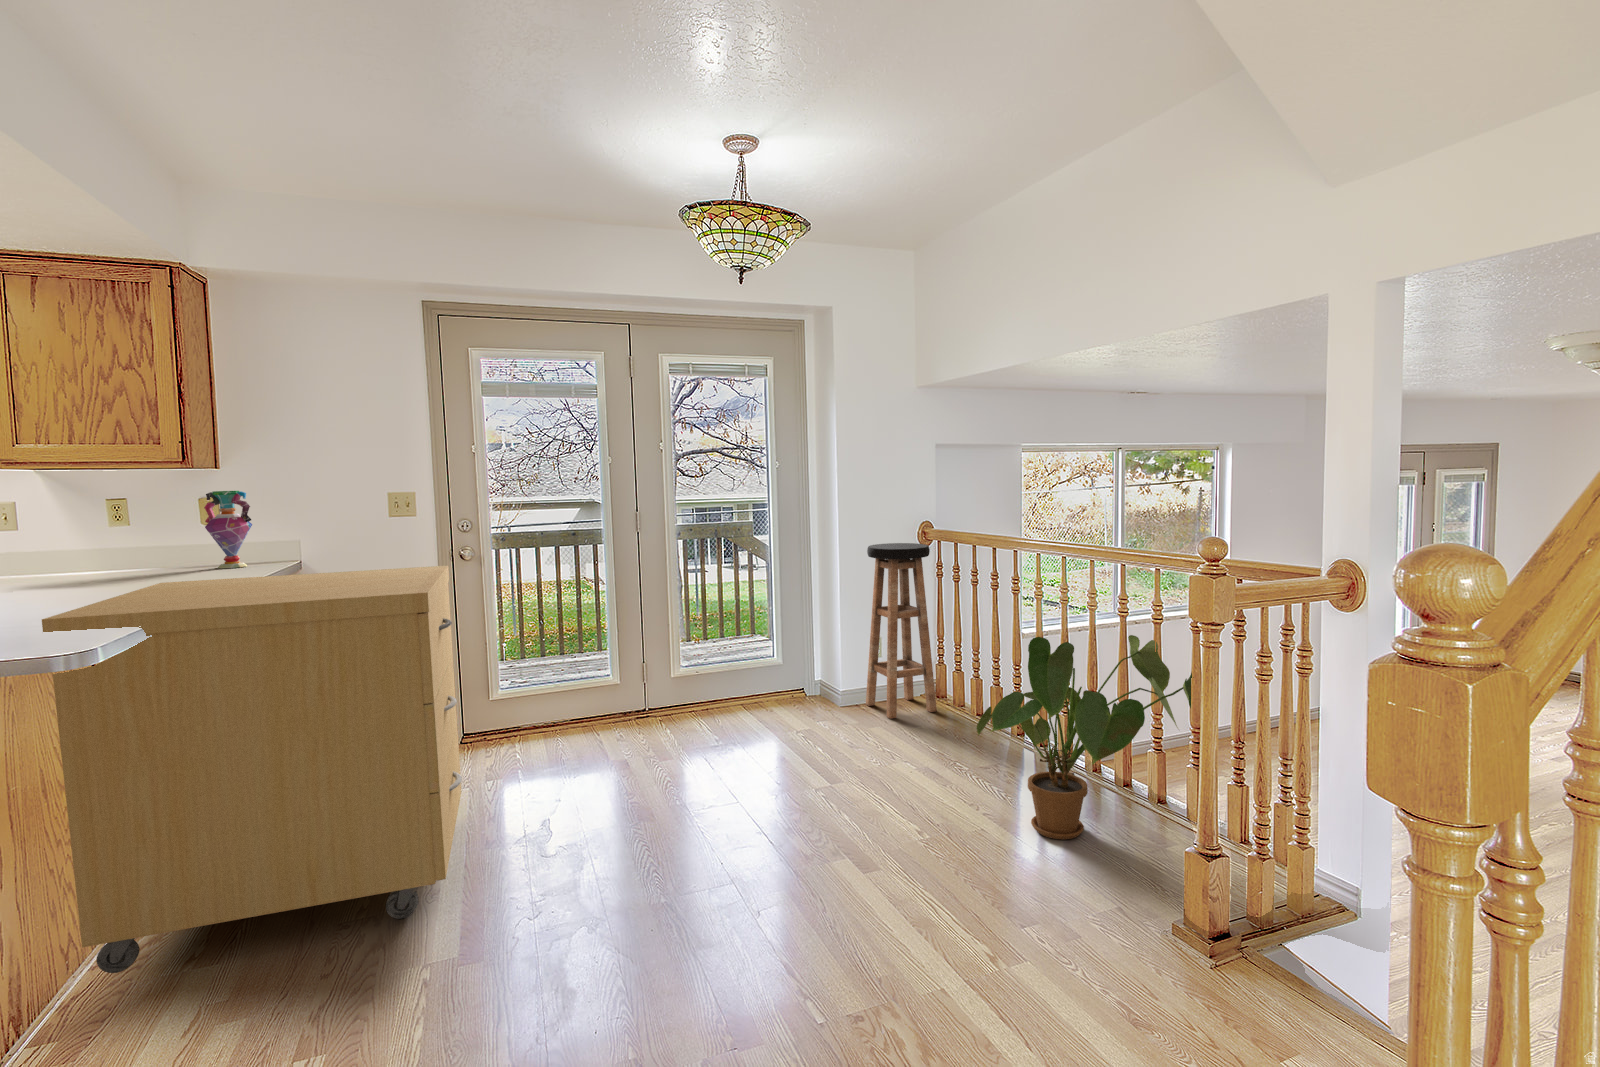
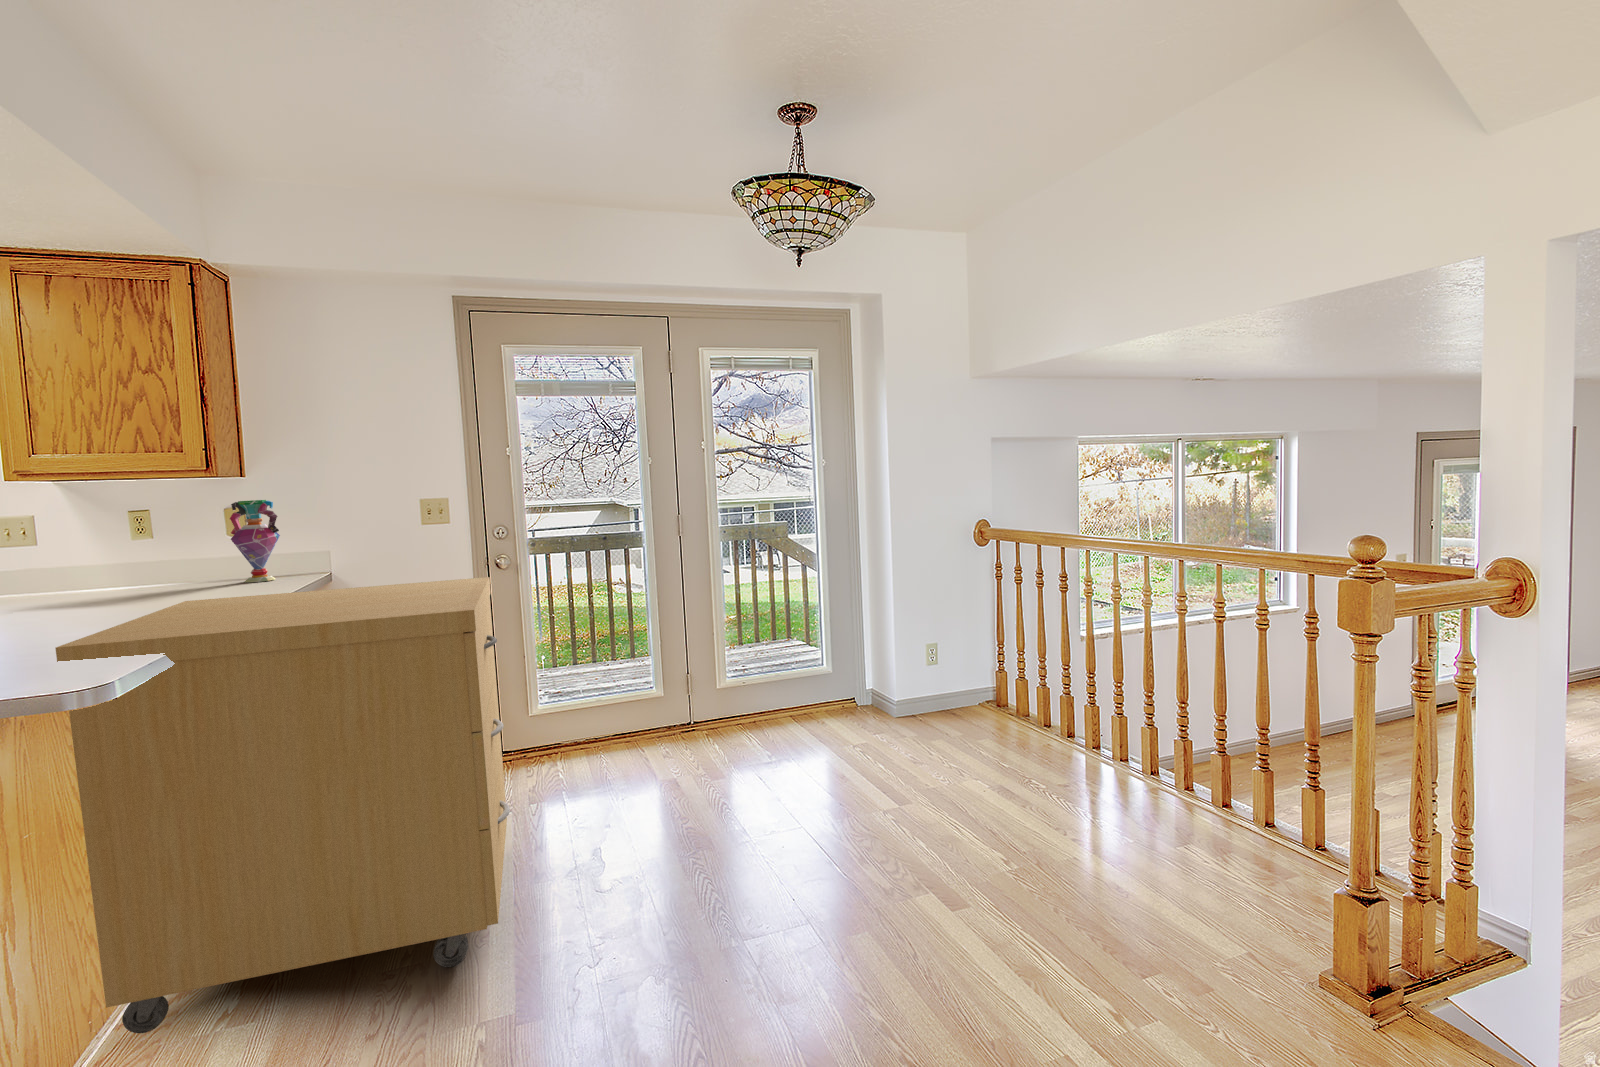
bar stool: present [866,543,937,719] -> none [923,544,1001,731]
house plant: present [976,635,1194,839] -> none [1064,643,1348,870]

